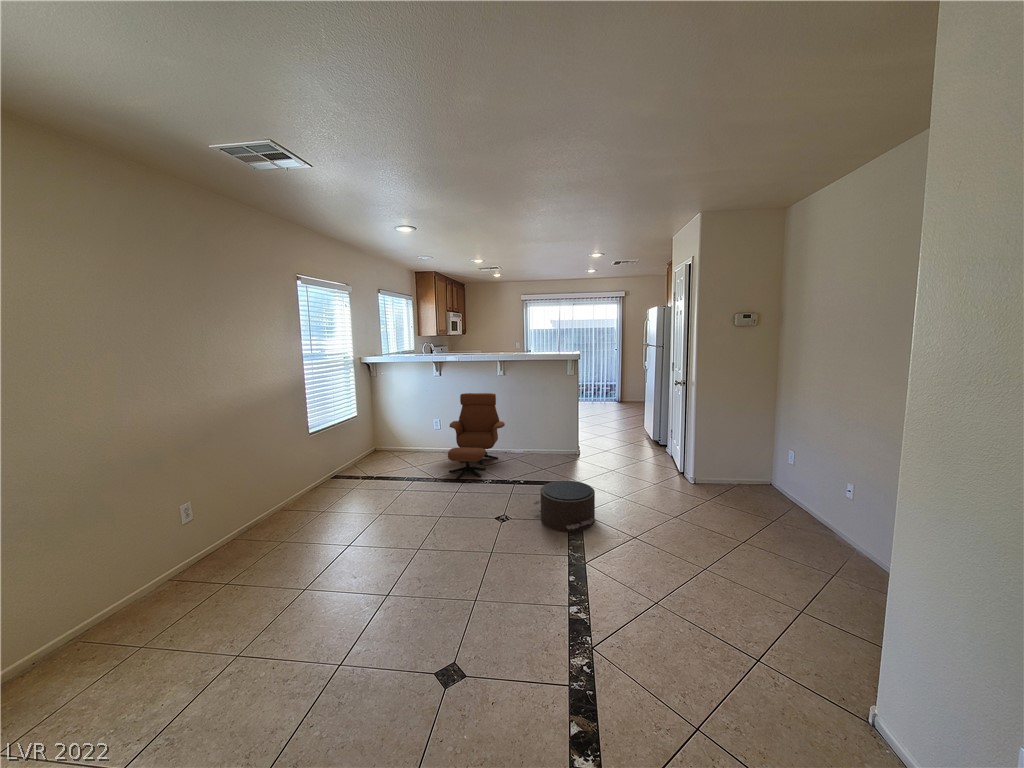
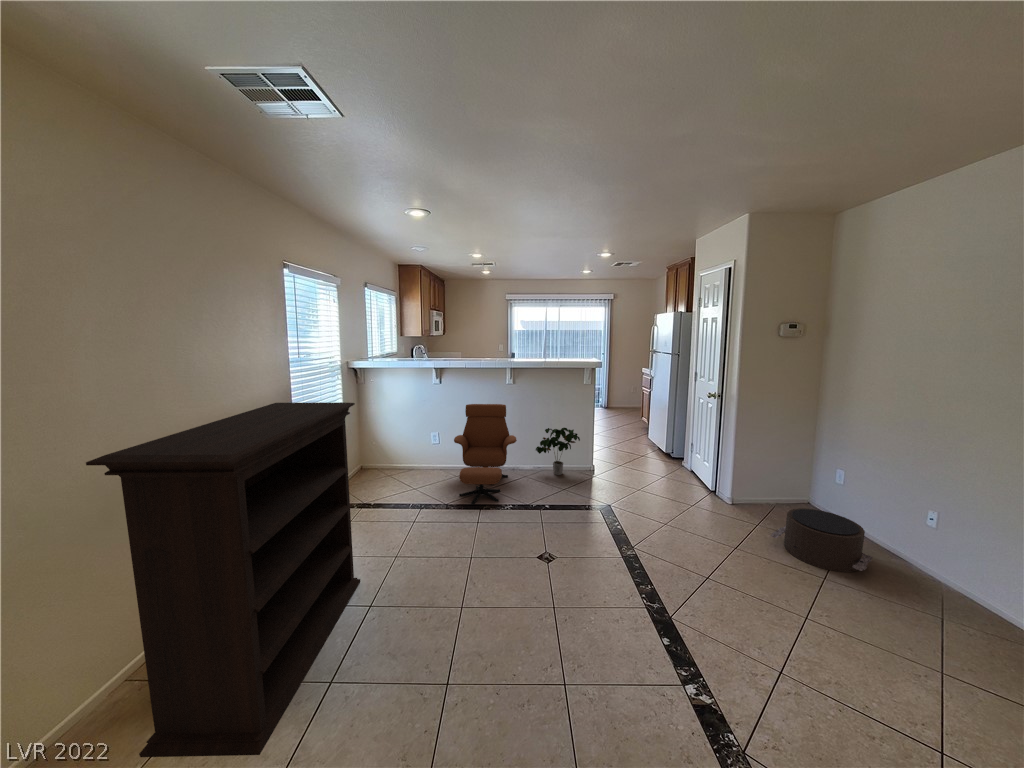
bookshelf: none [133,384,346,623] -> present [86,403,360,757]
potted plant: none [524,415,564,458] -> present [536,428,580,475]
pouf: present [533,481,595,532] -> present [771,508,873,572]

